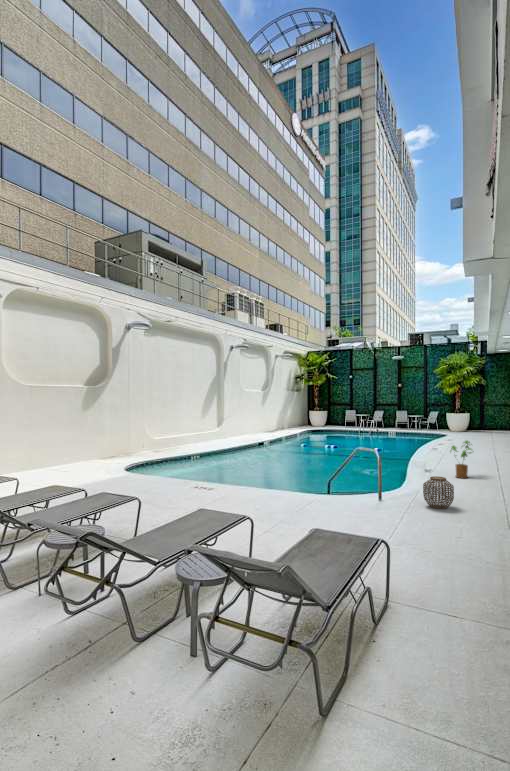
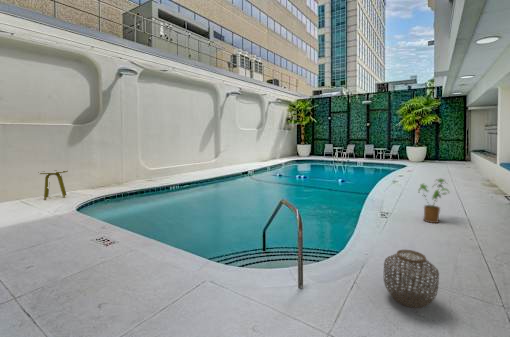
side table: none [58,437,86,468] -> present [38,171,68,200]

